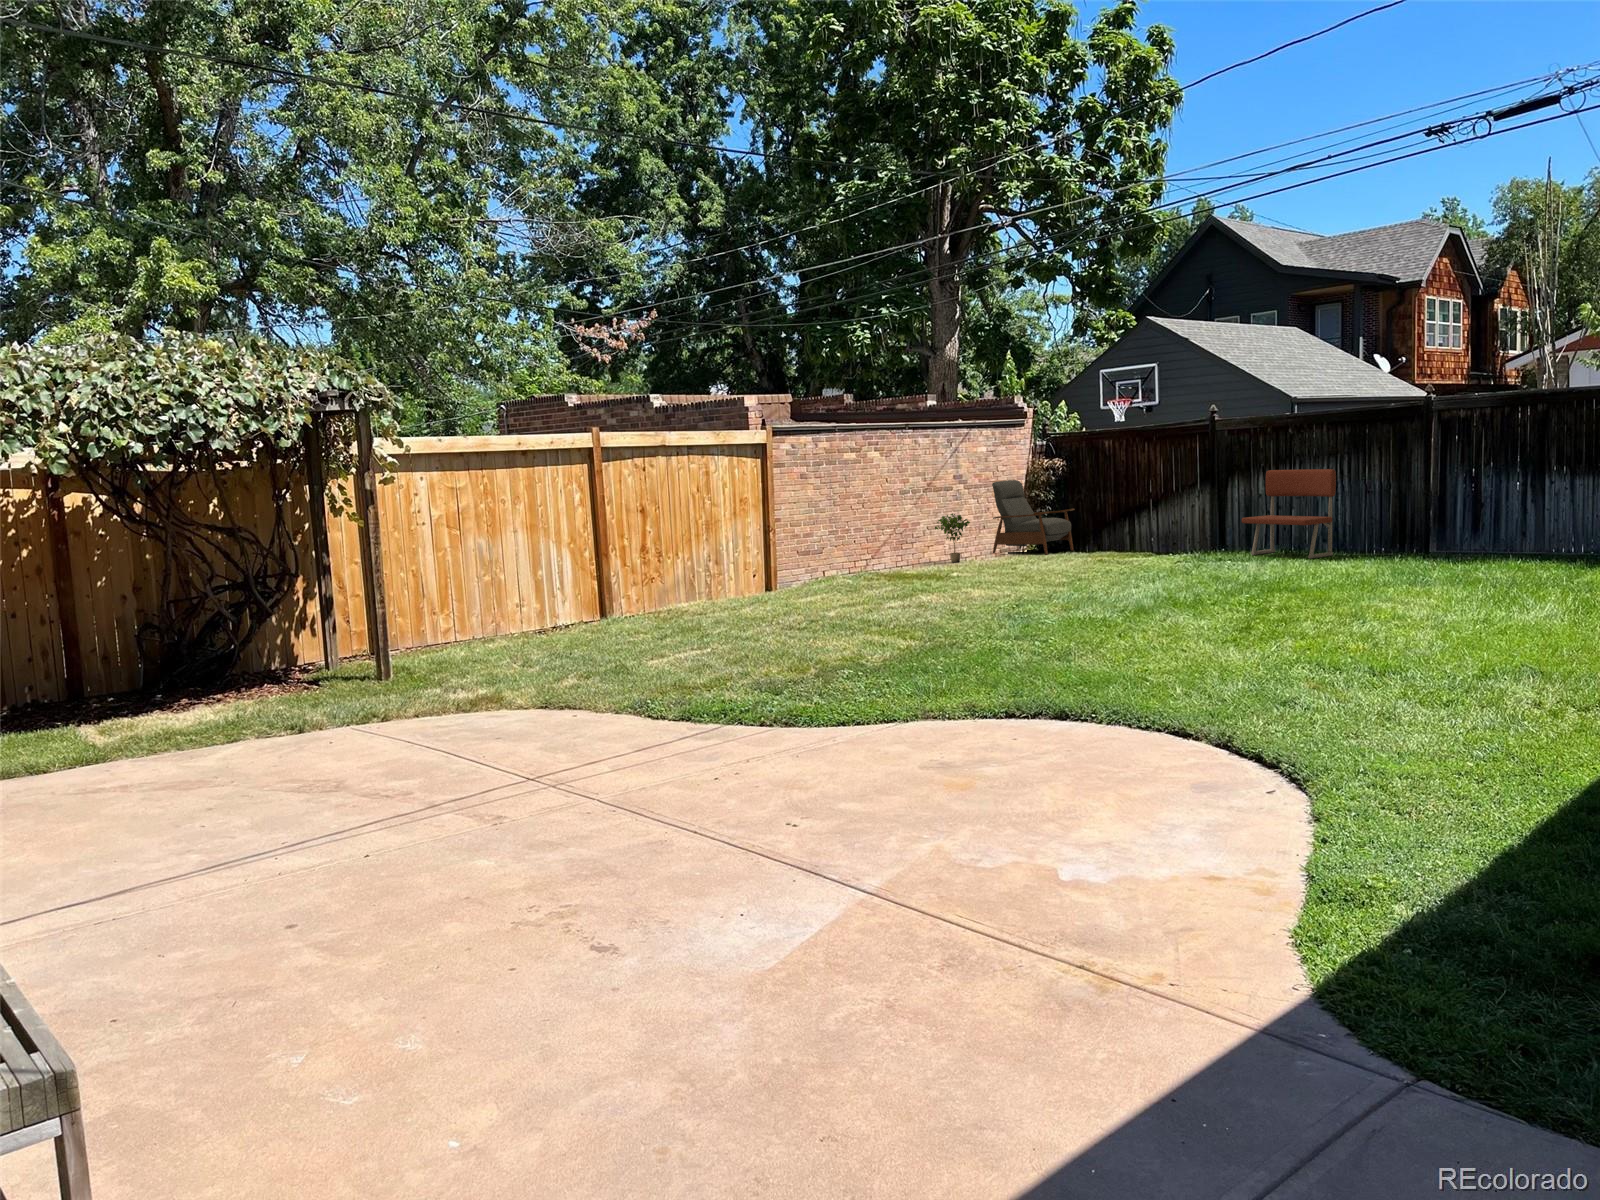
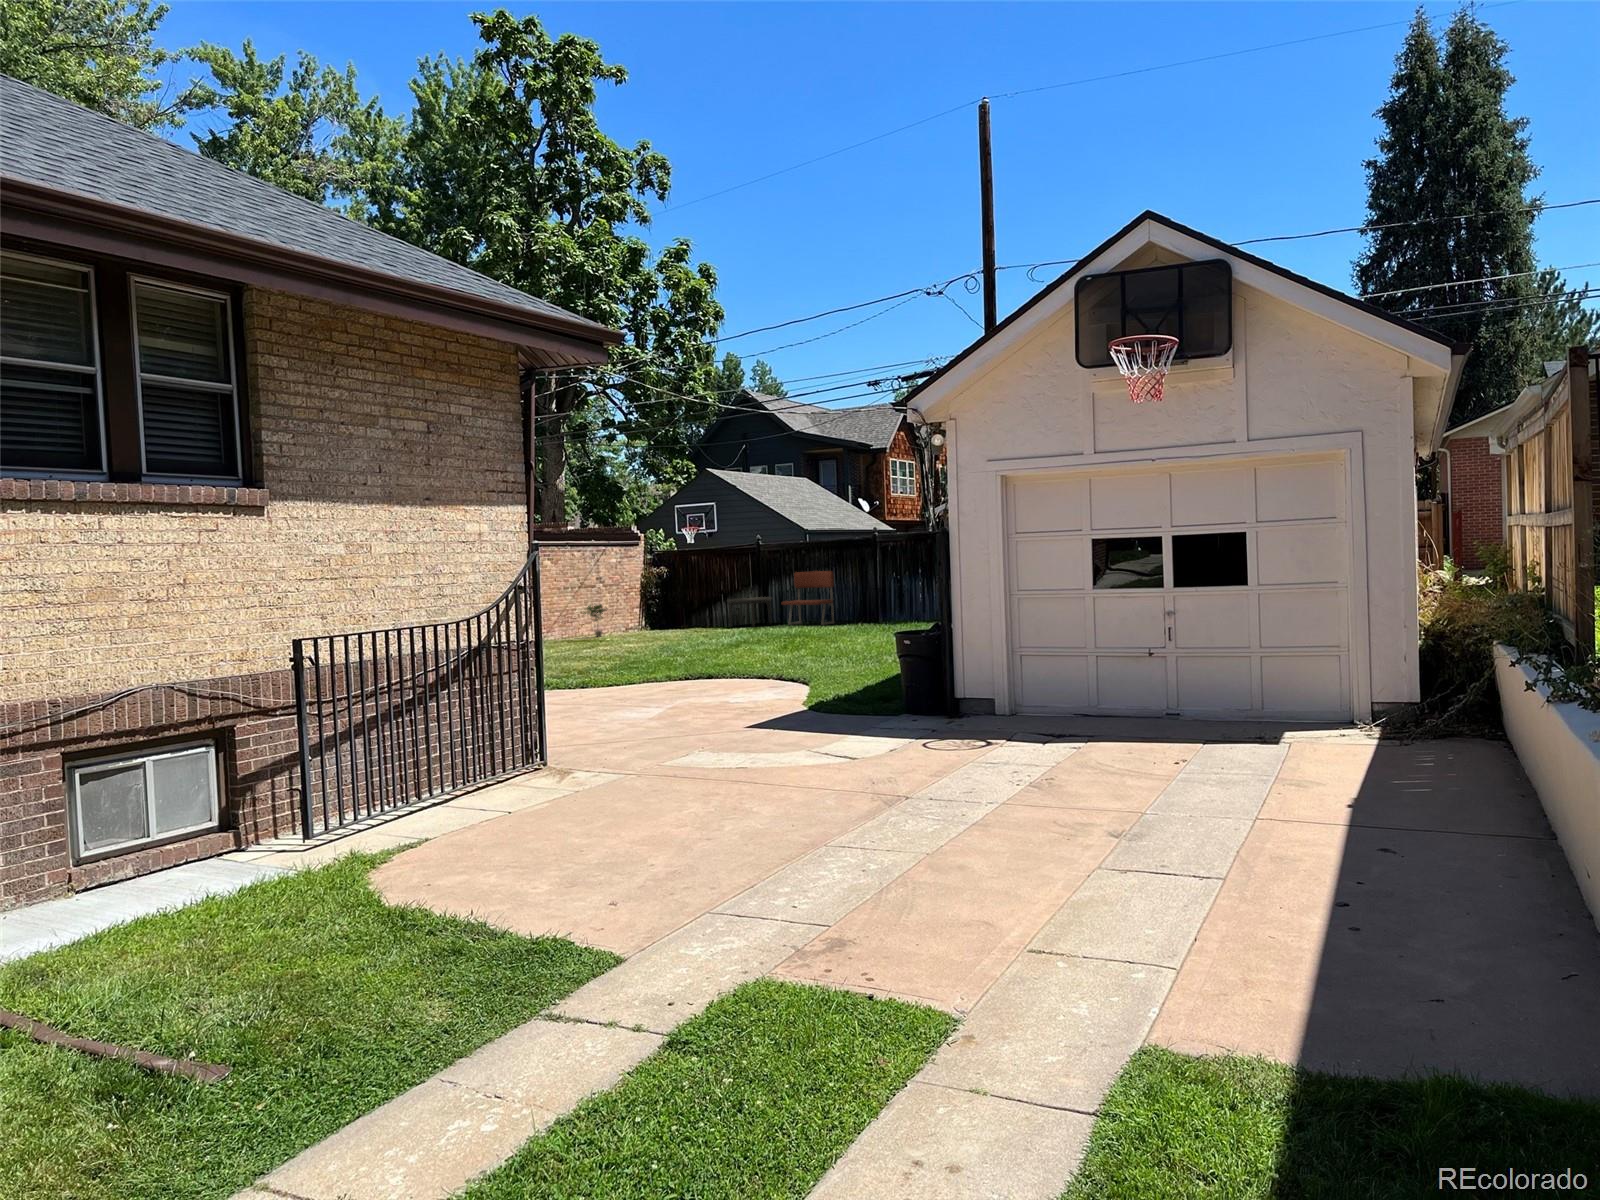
chair: present [992,480,1075,555] -> none [619,581,675,632]
round table: none [1152,508,1228,555] -> present [728,597,772,627]

